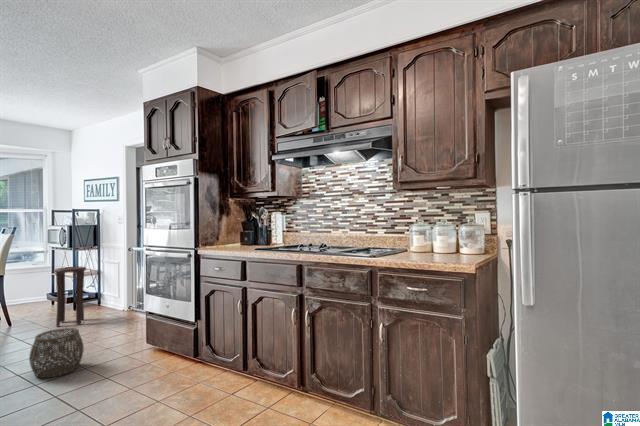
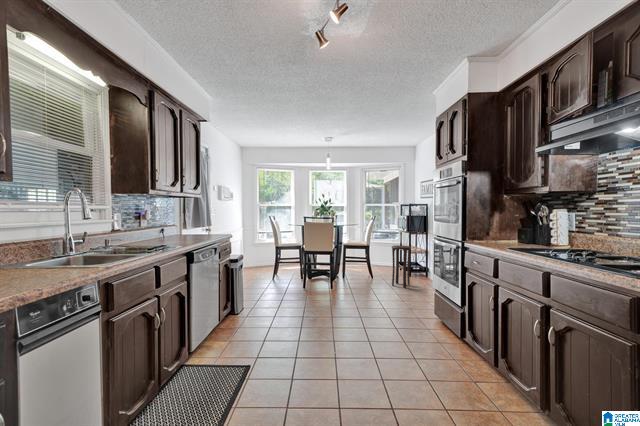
woven basket: present [29,328,84,378] -> none [359,286,389,317]

